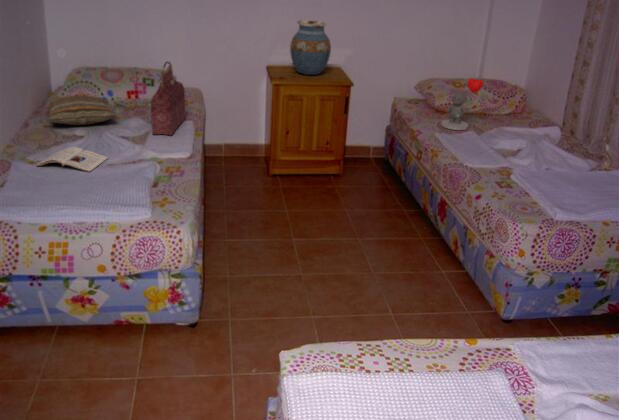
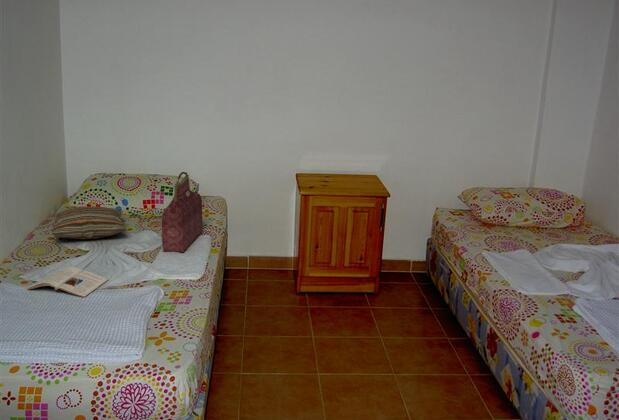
vase: present [290,20,331,75] -> none [321,125,365,183]
teddy bear: present [441,78,483,130] -> none [490,190,537,247]

